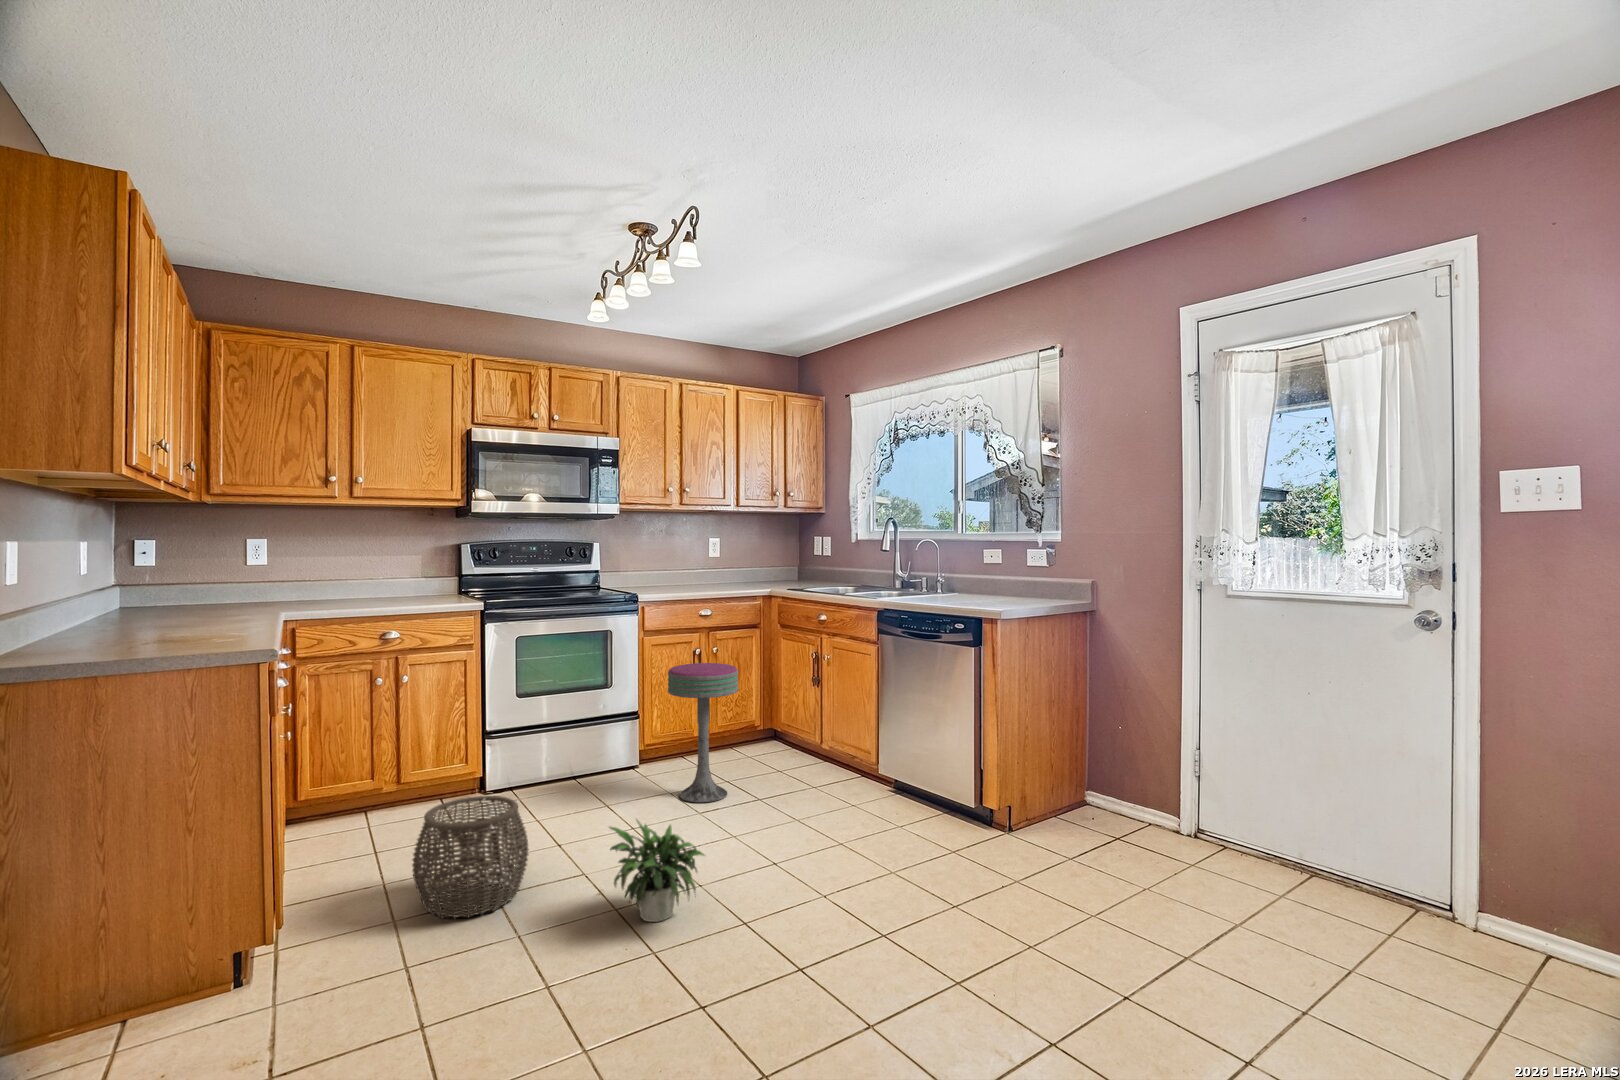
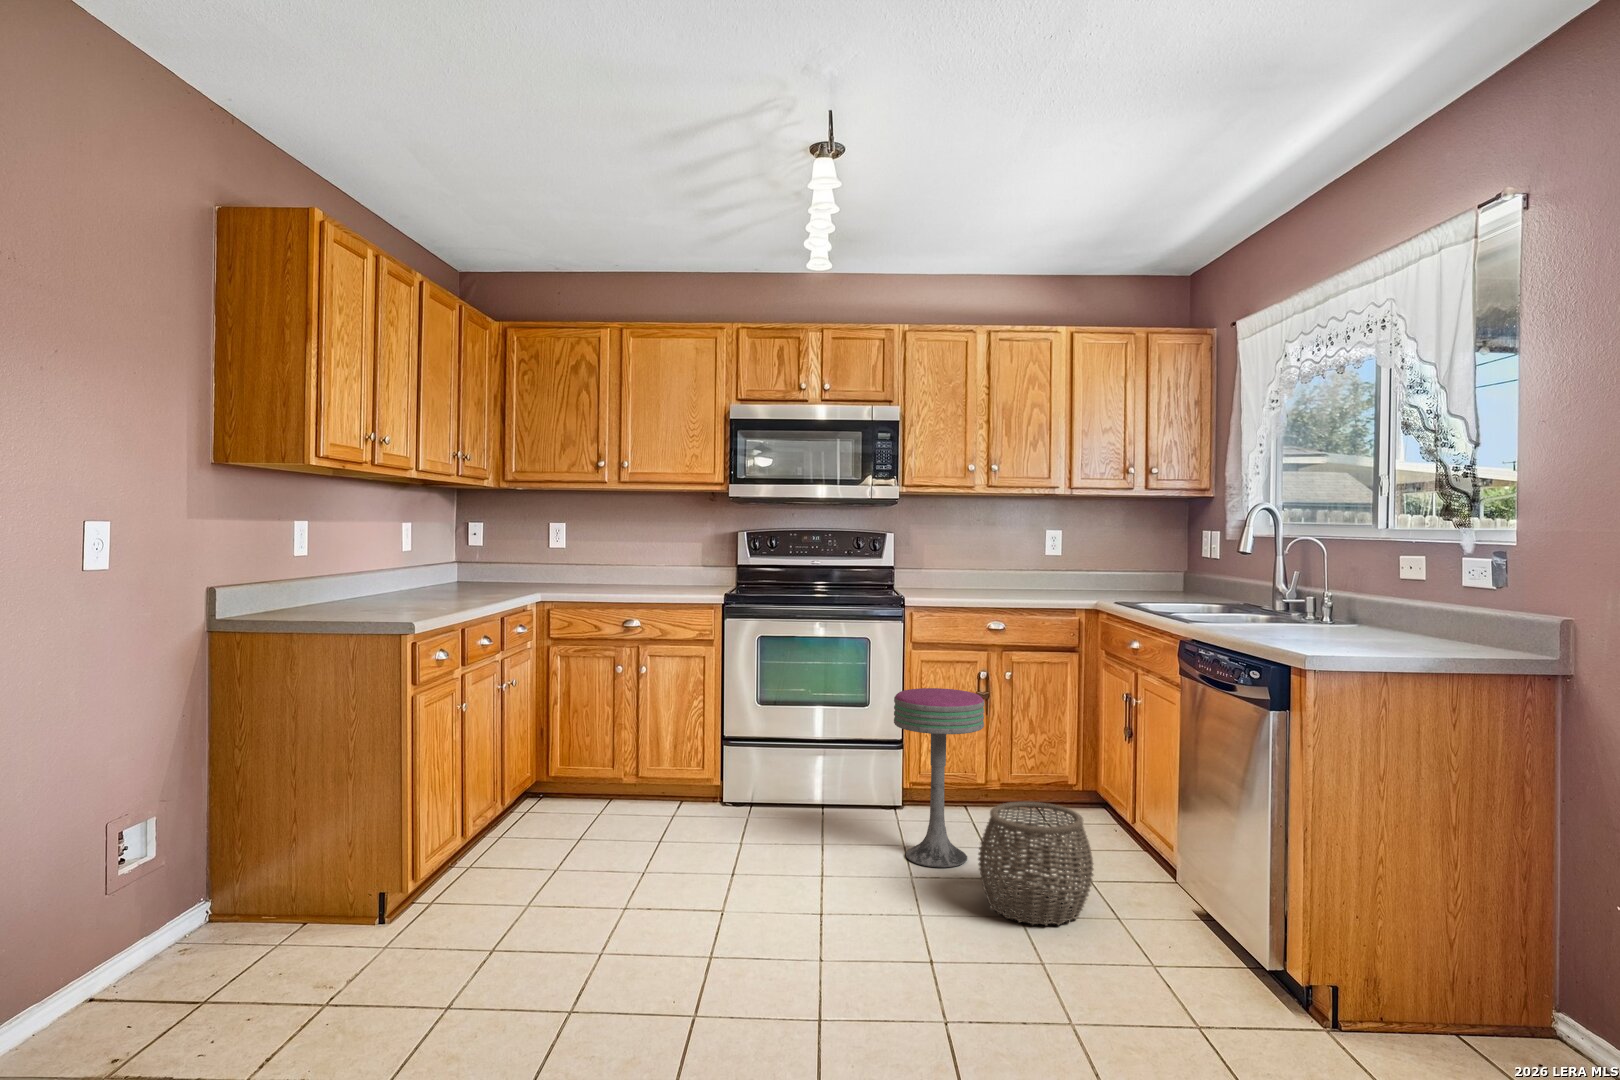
woven basket: present [412,796,529,918] -> present [978,802,1094,926]
potted plant: present [609,819,705,922] -> none [687,861,793,991]

